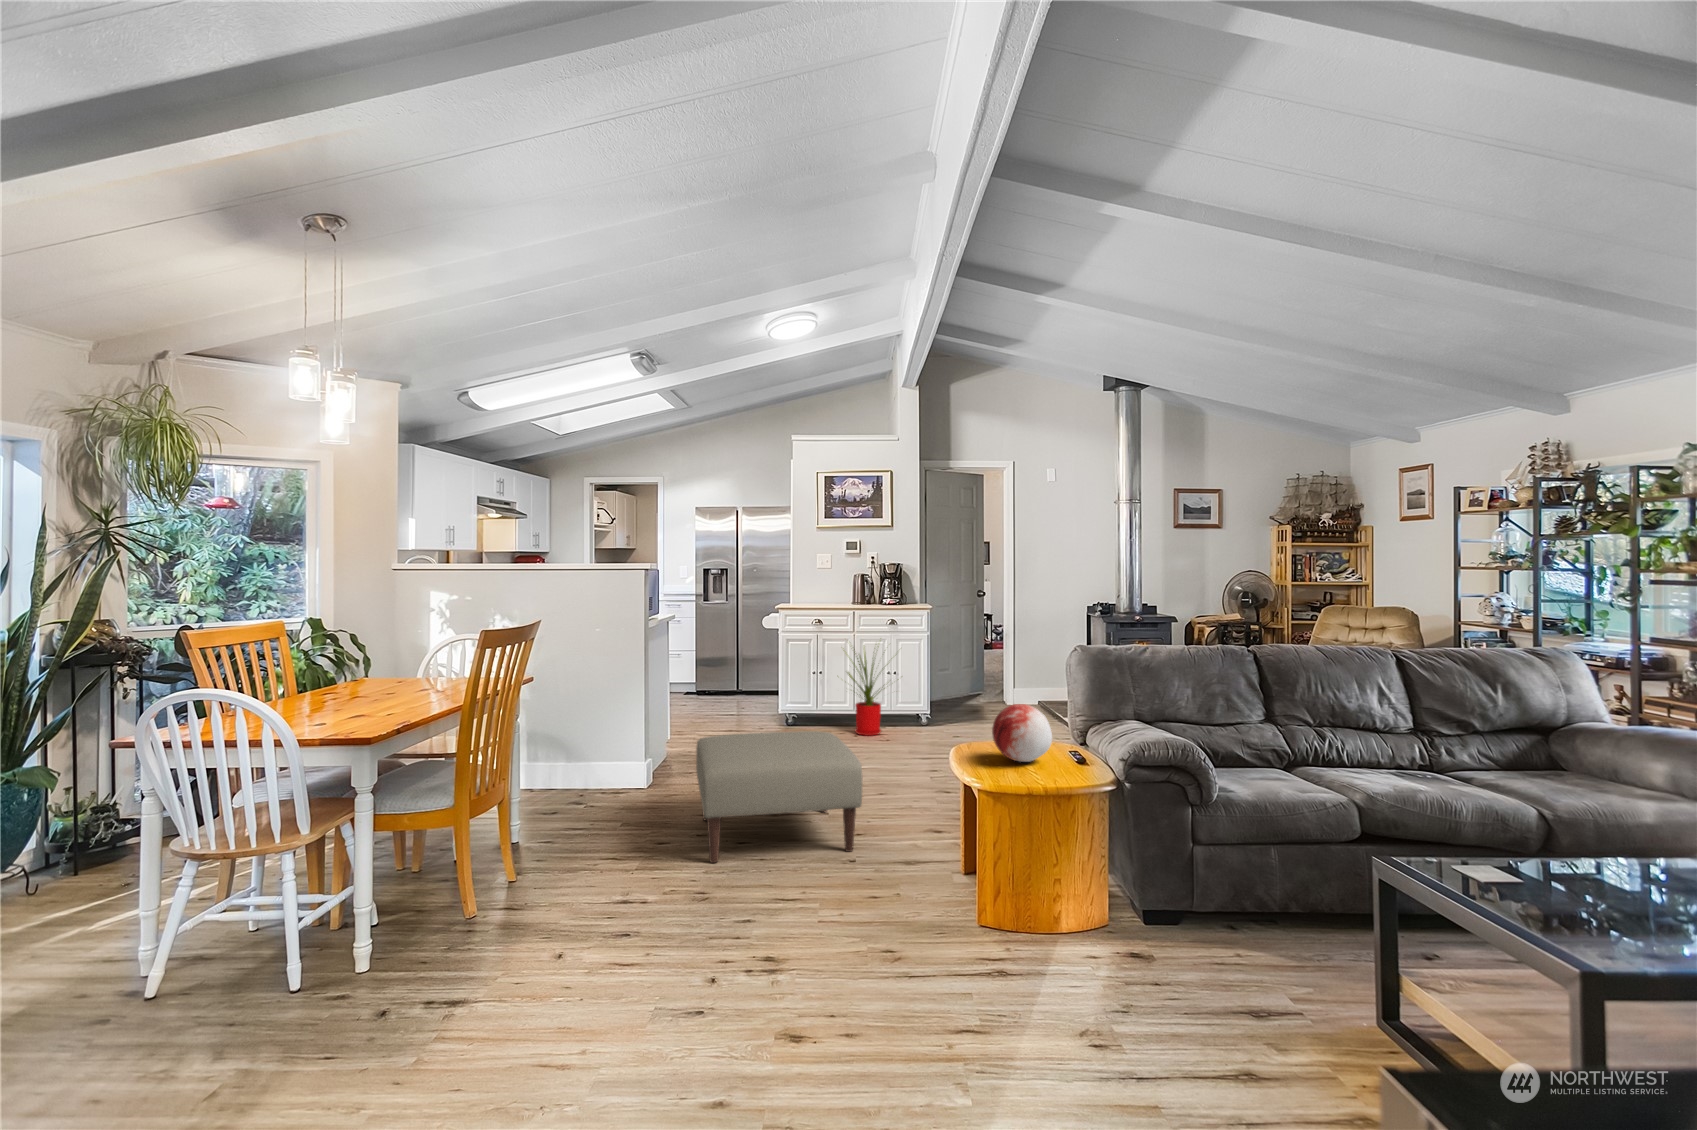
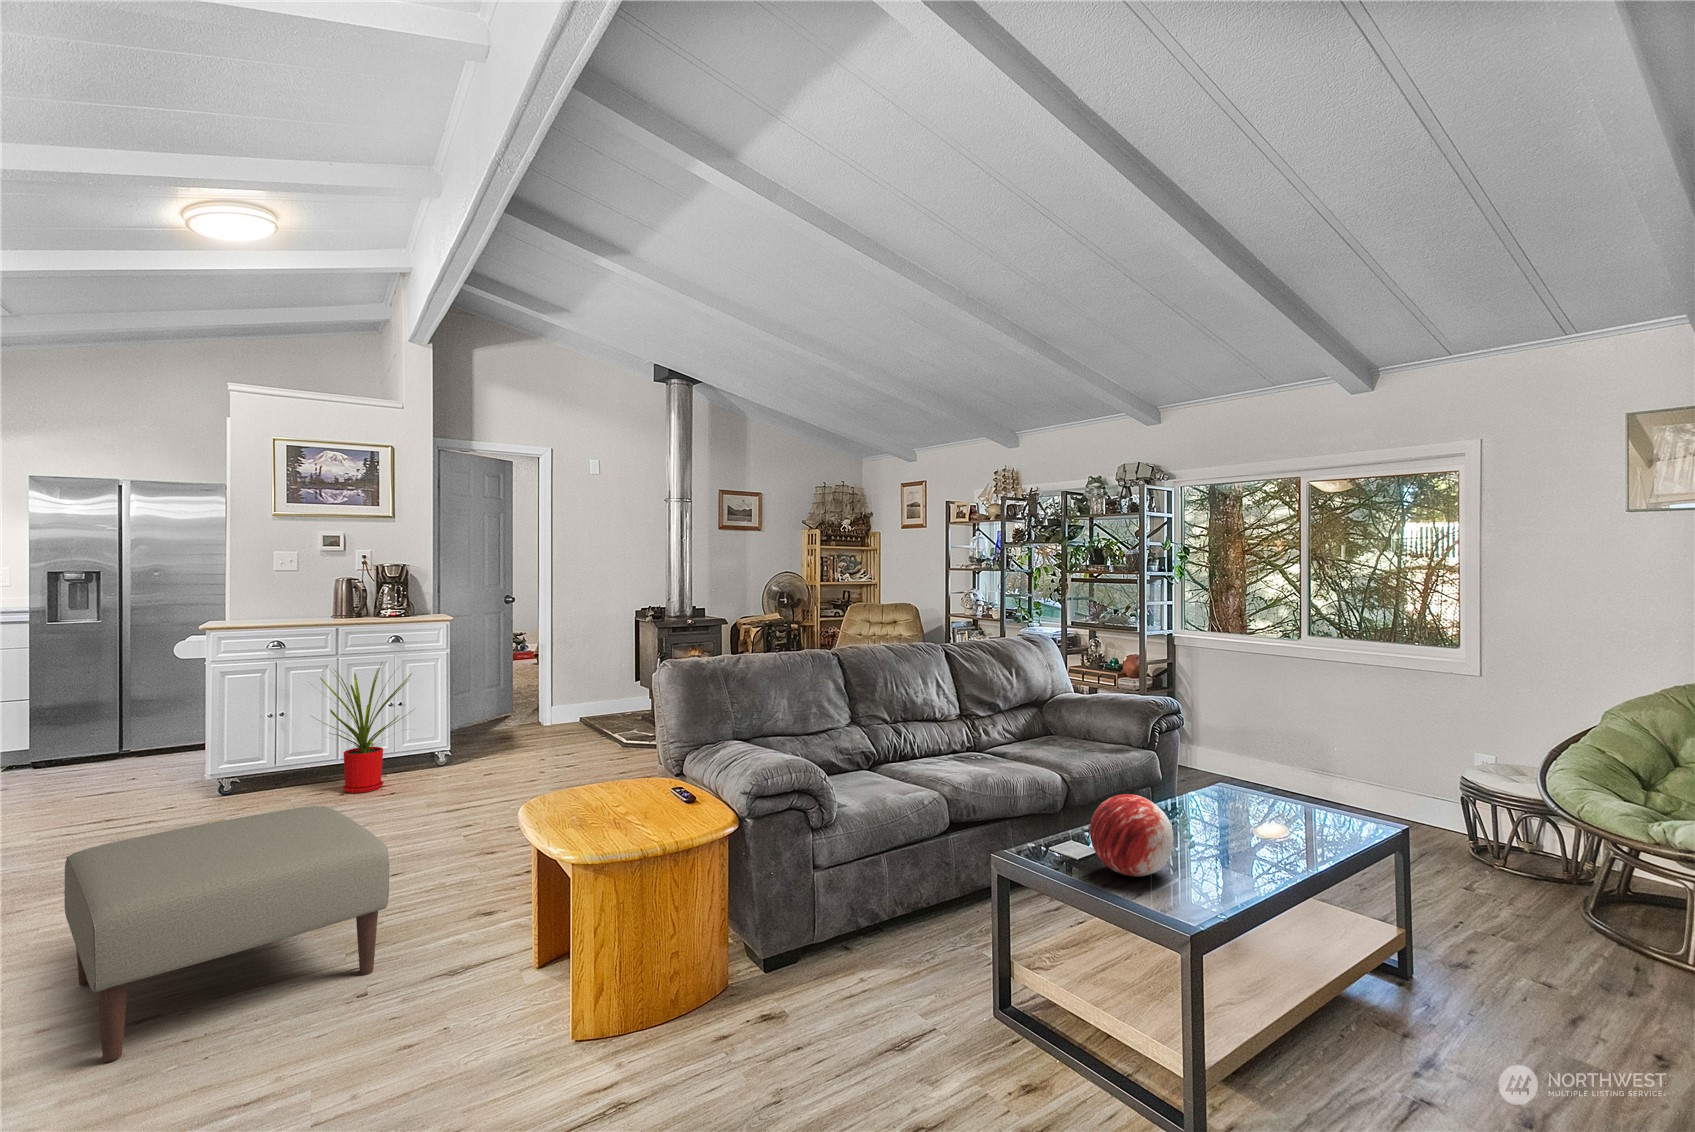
decorative orb: present [992,704,1052,762] -> present [1090,794,1174,876]

